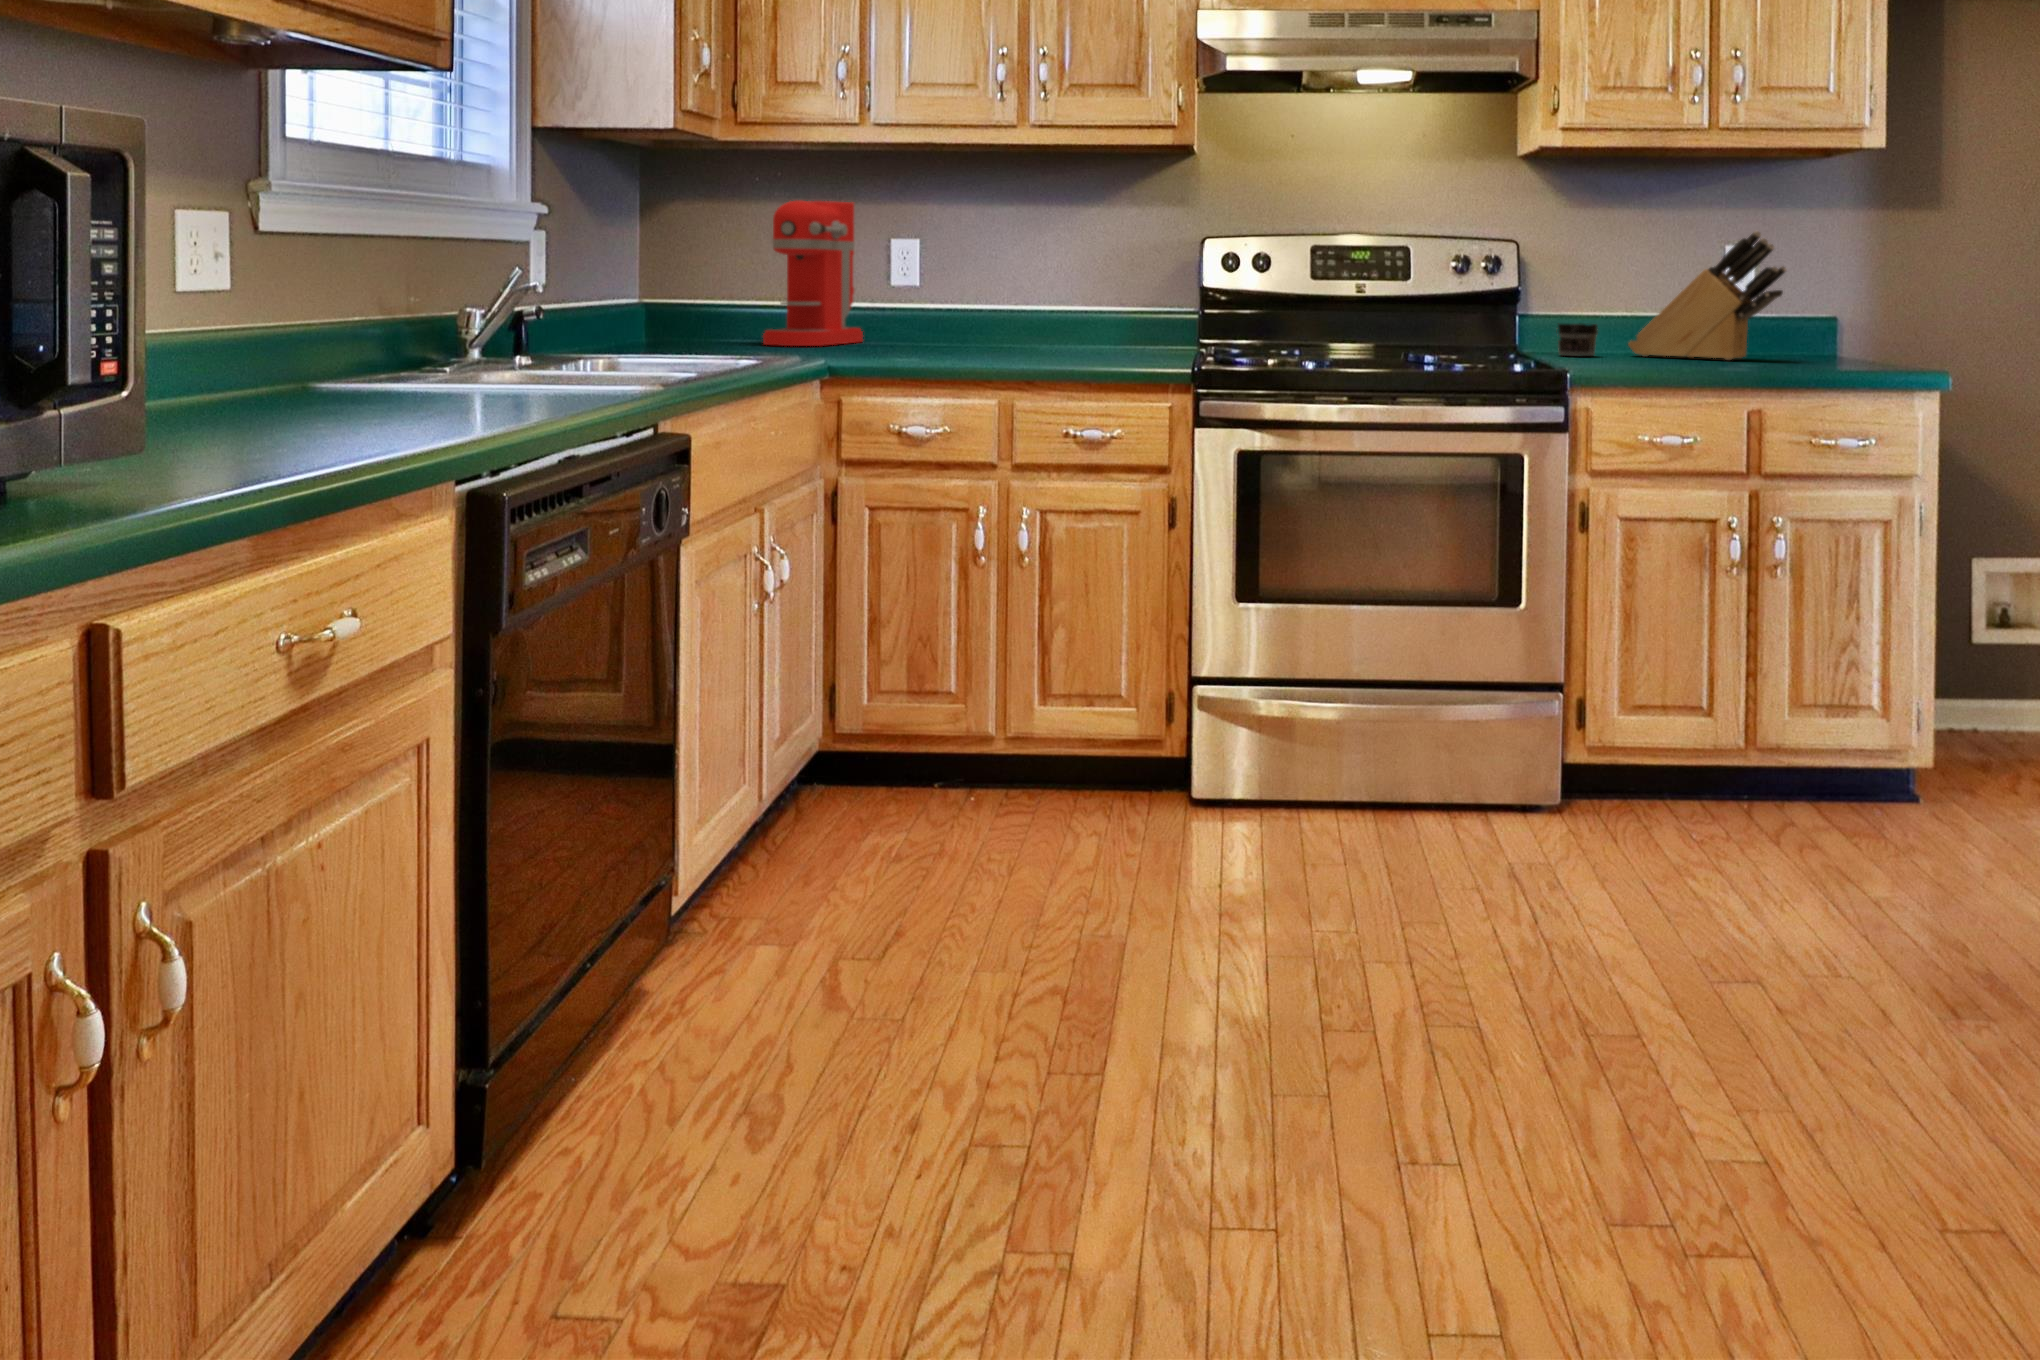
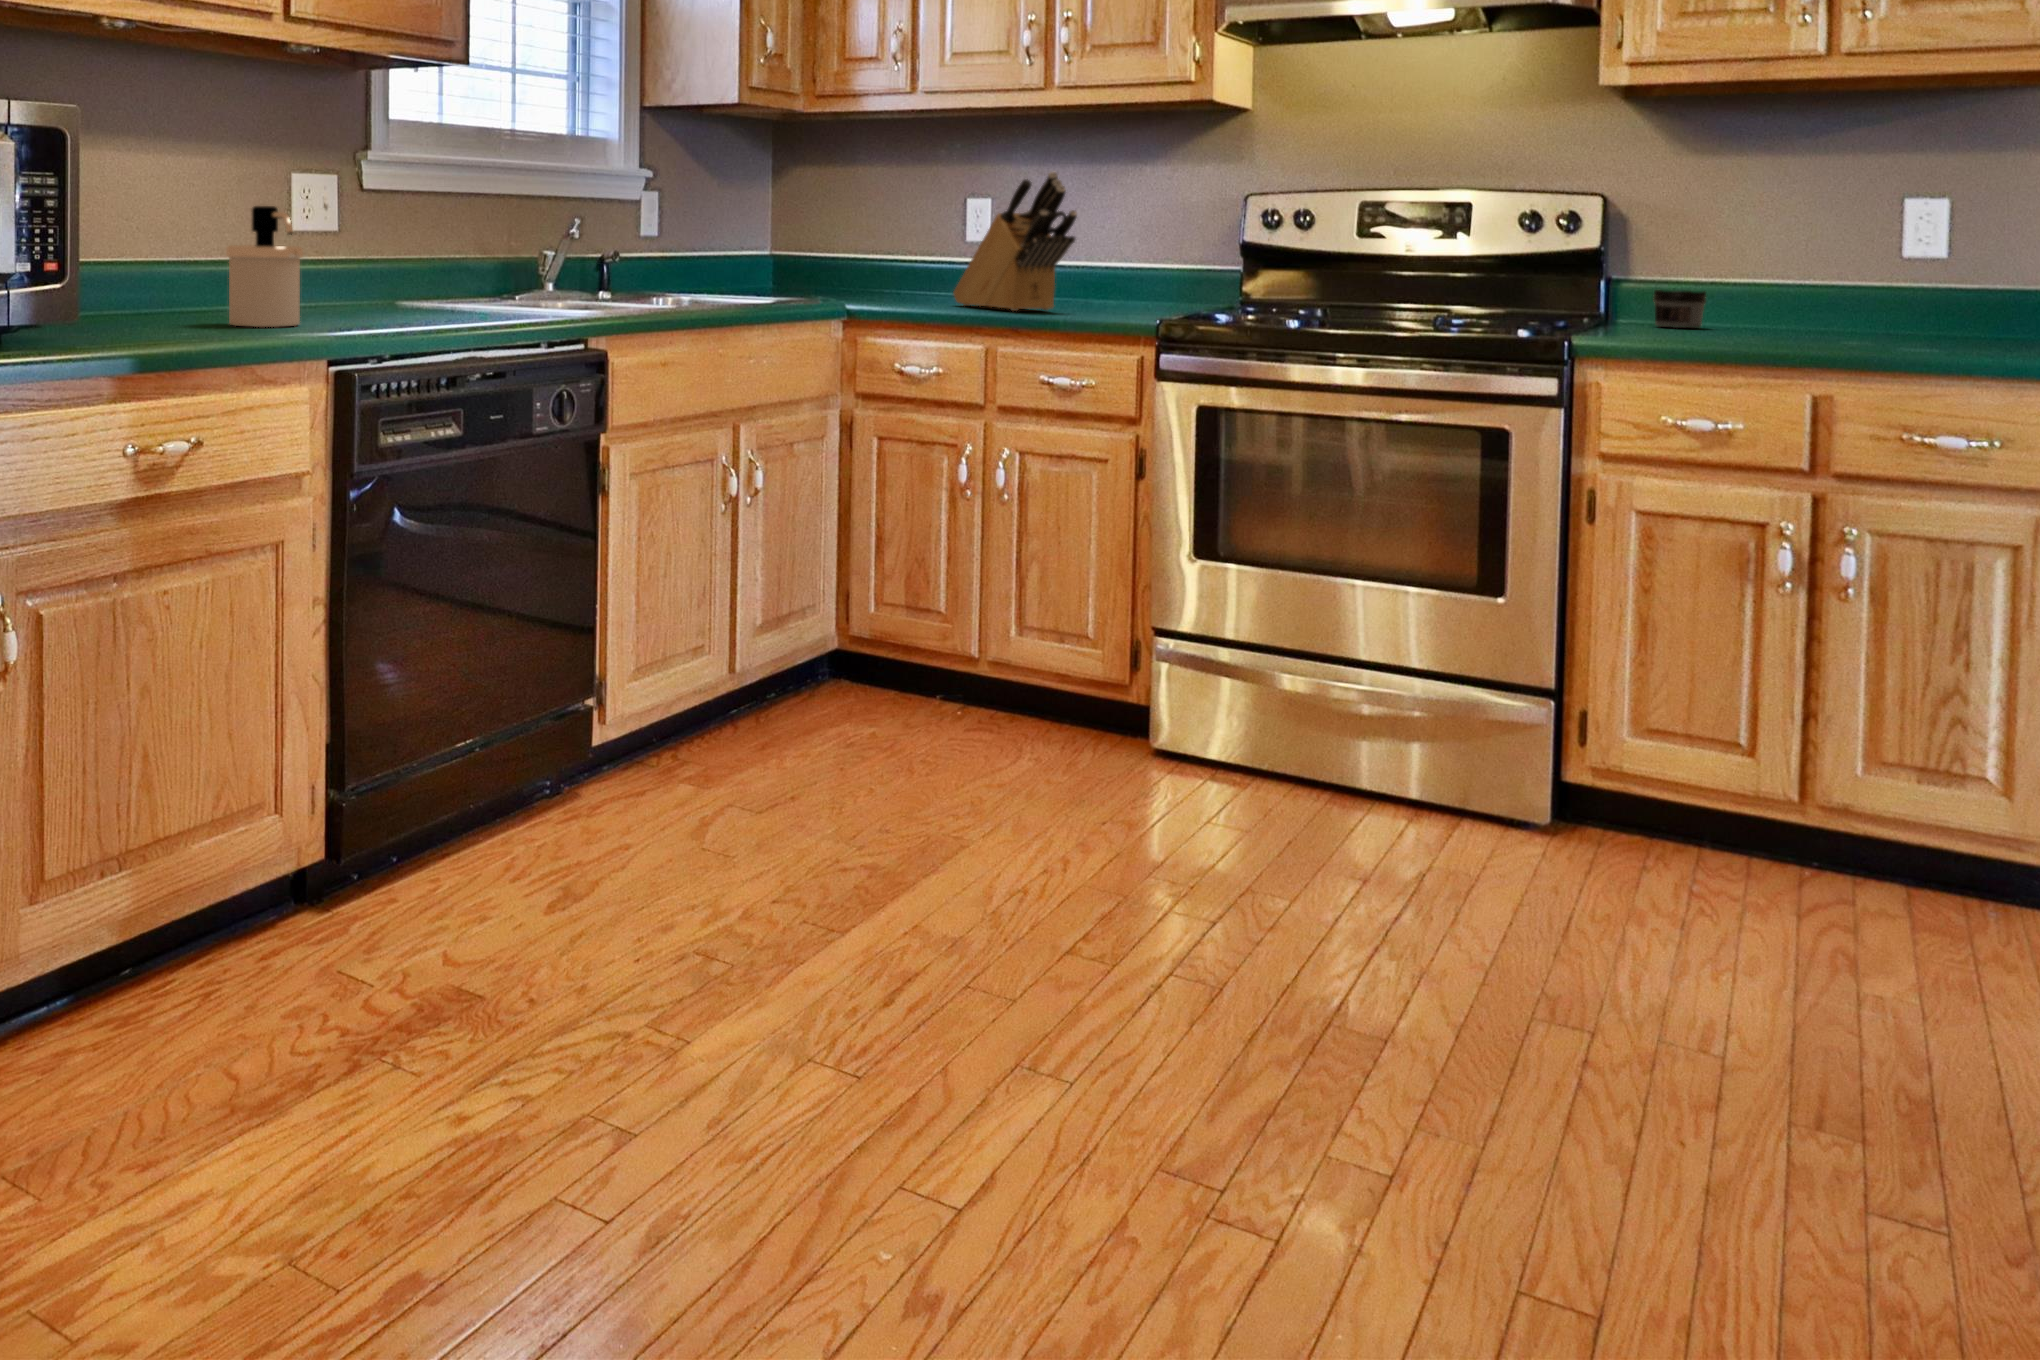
coffee maker: present [763,200,863,346] -> none [848,165,947,293]
knife block: present [1628,231,1786,360] -> present [953,172,1077,311]
soap dispenser: none [228,263,369,435] -> present [226,206,303,327]

